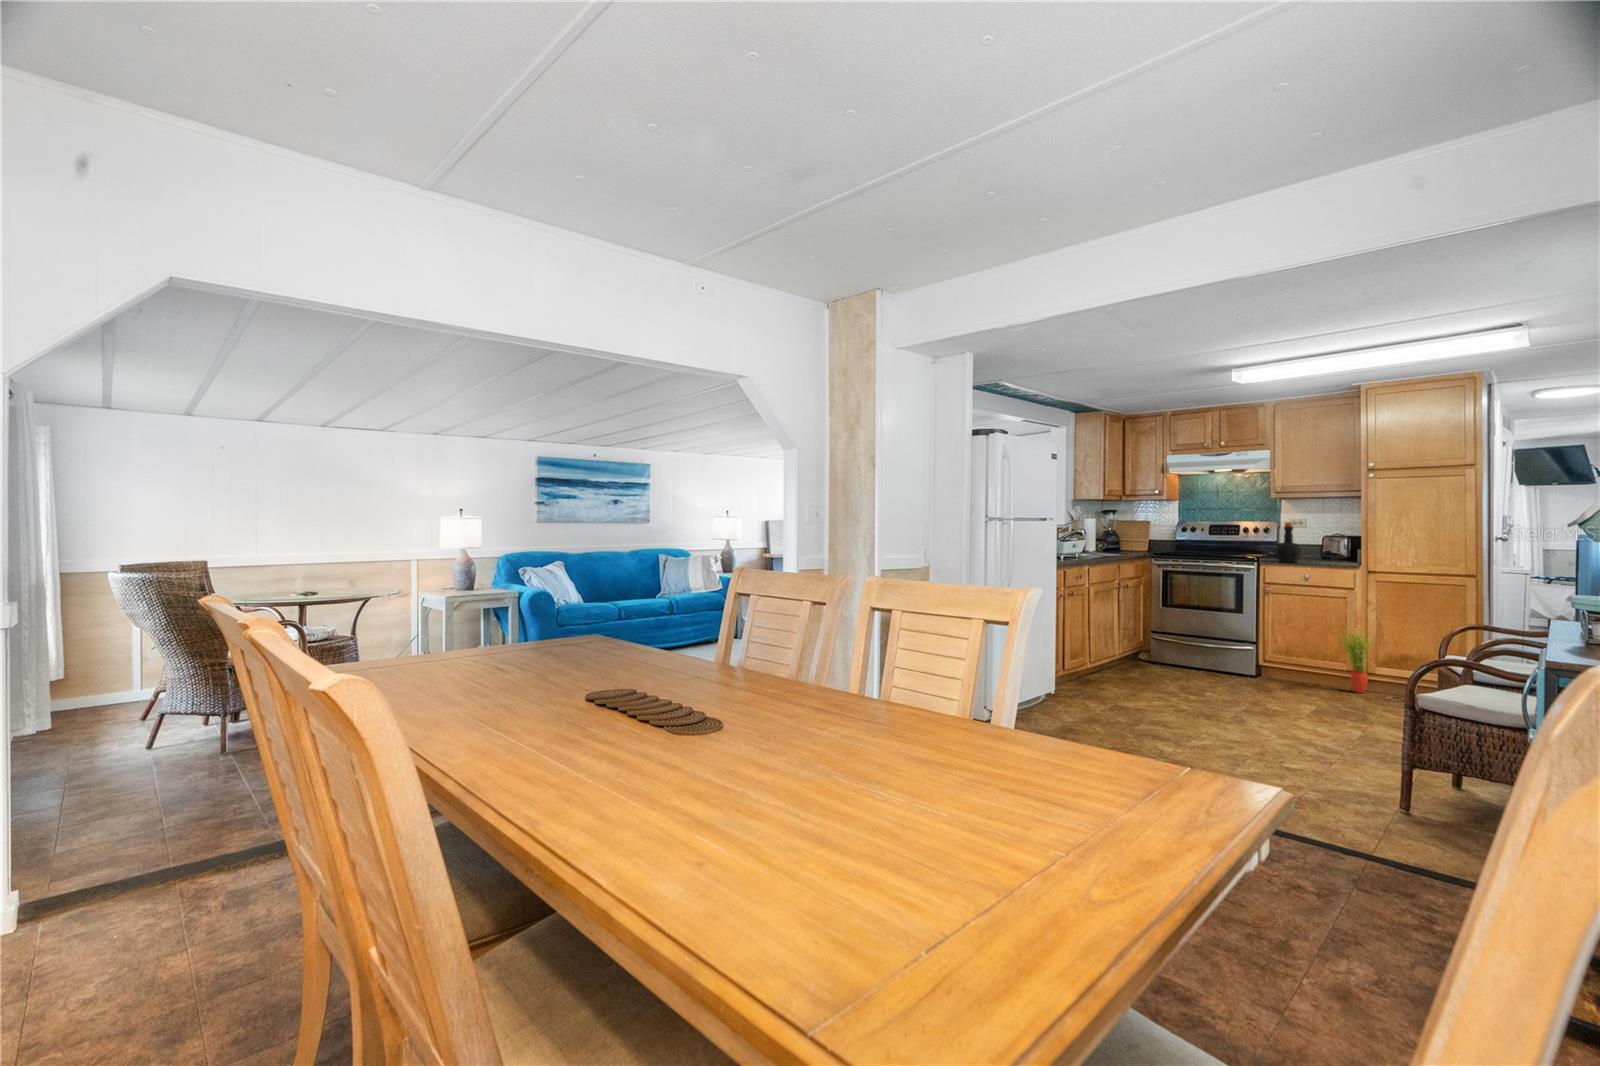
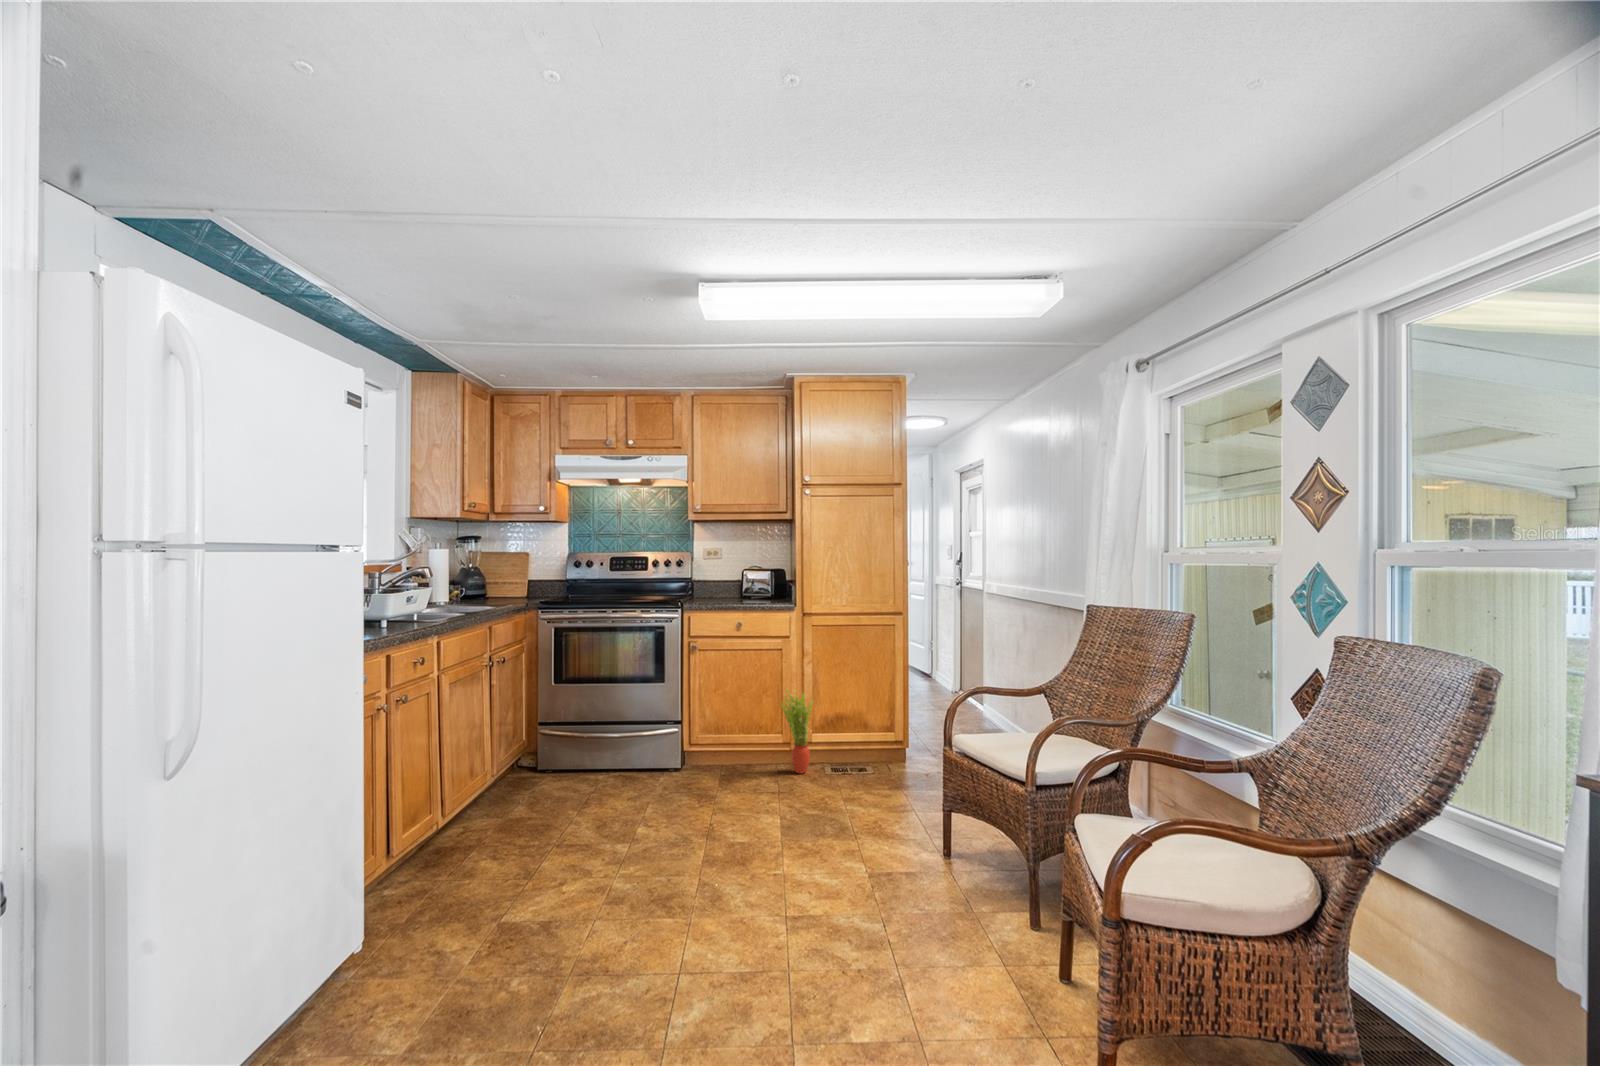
bottle: present [1276,522,1301,562] -> none [702,552,731,607]

